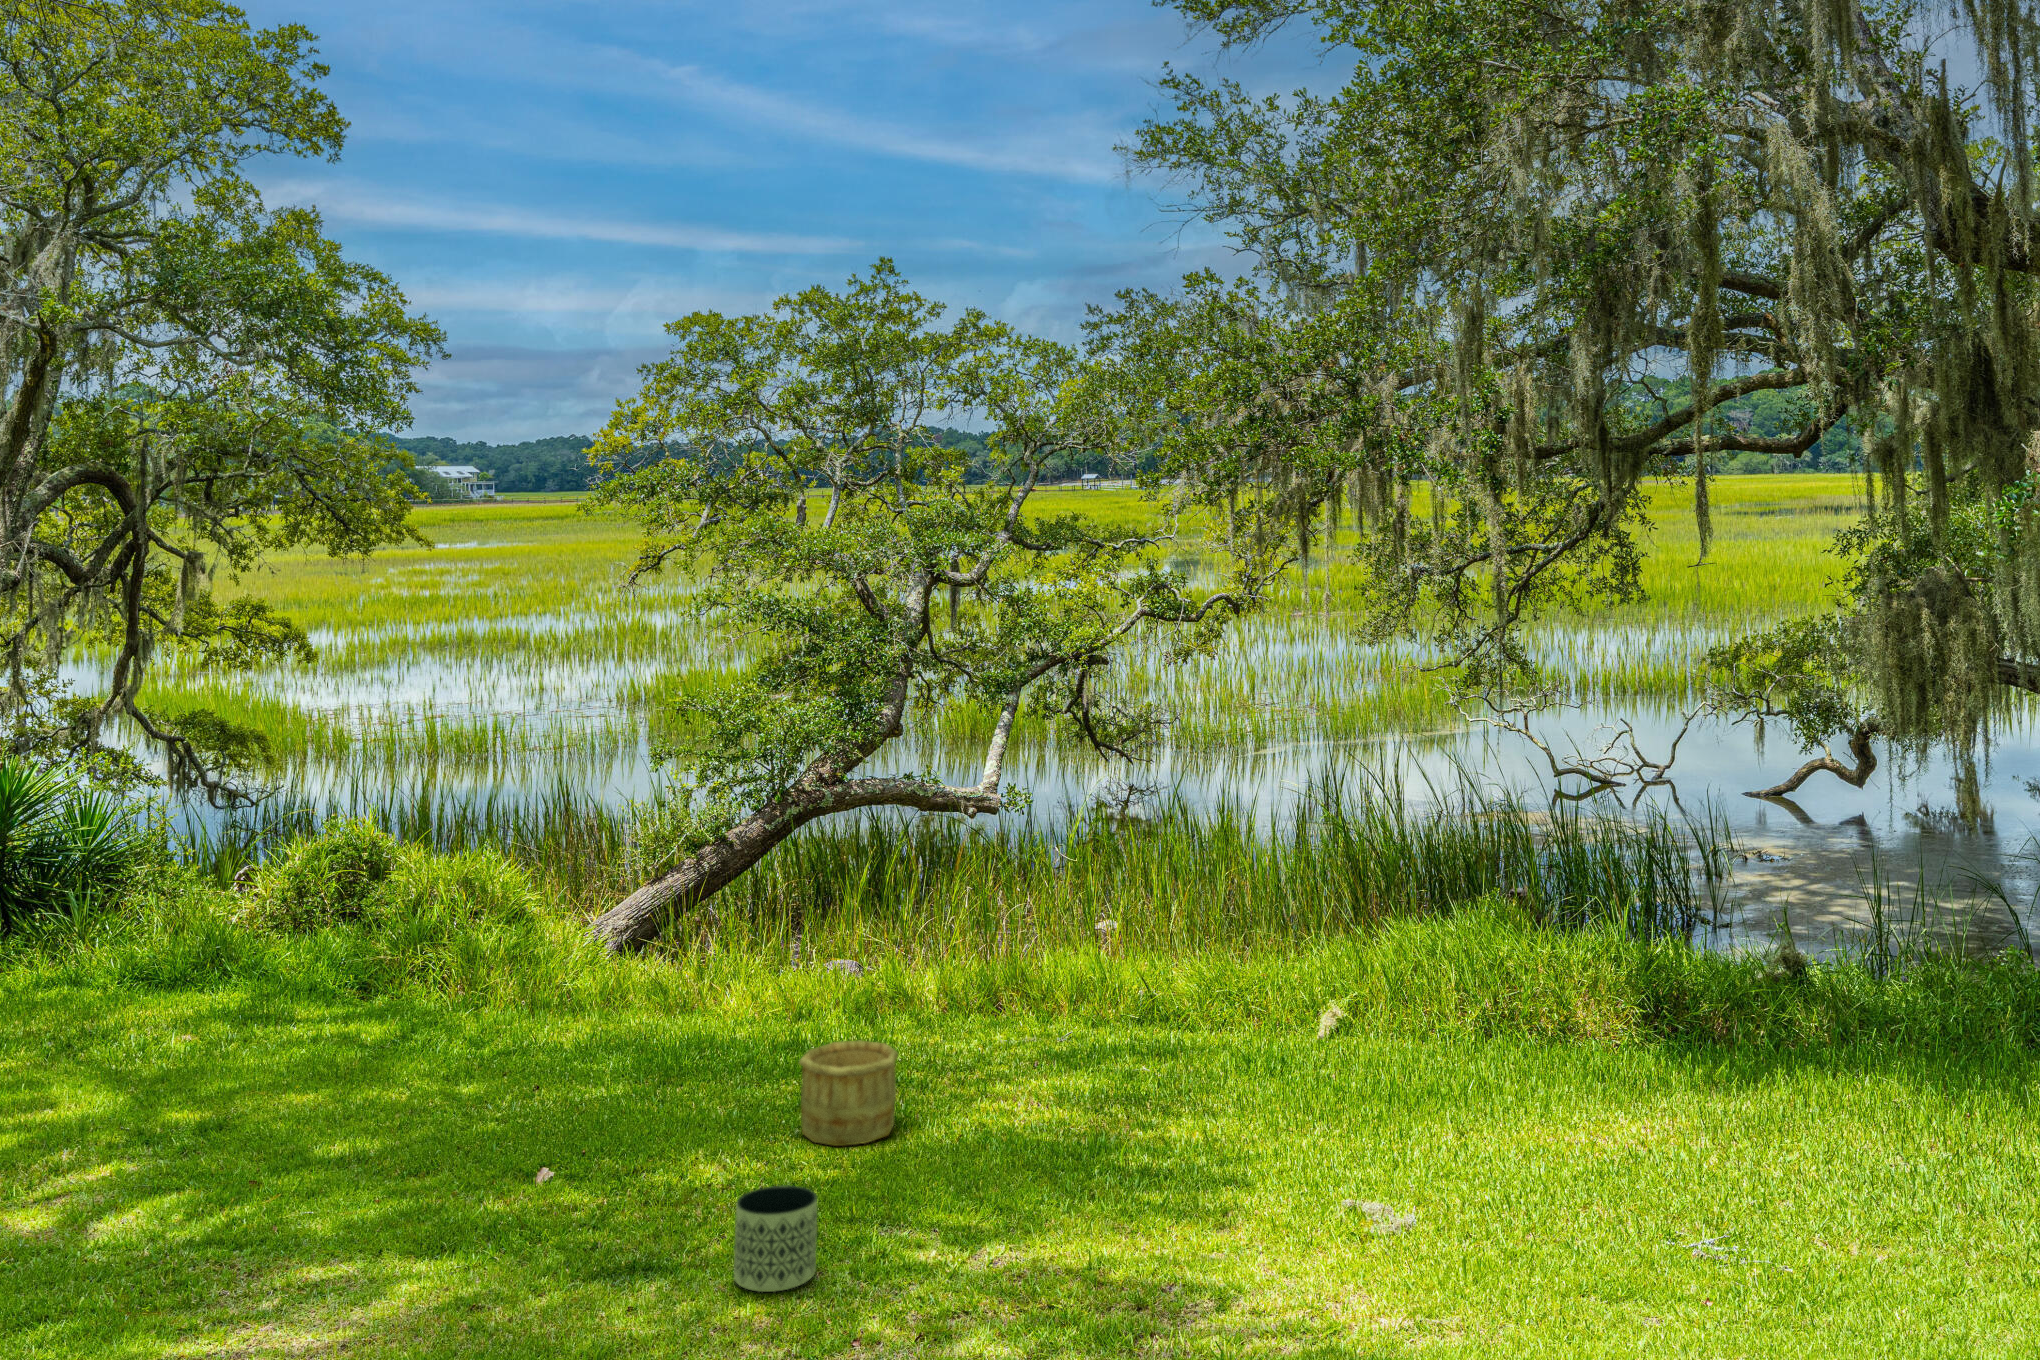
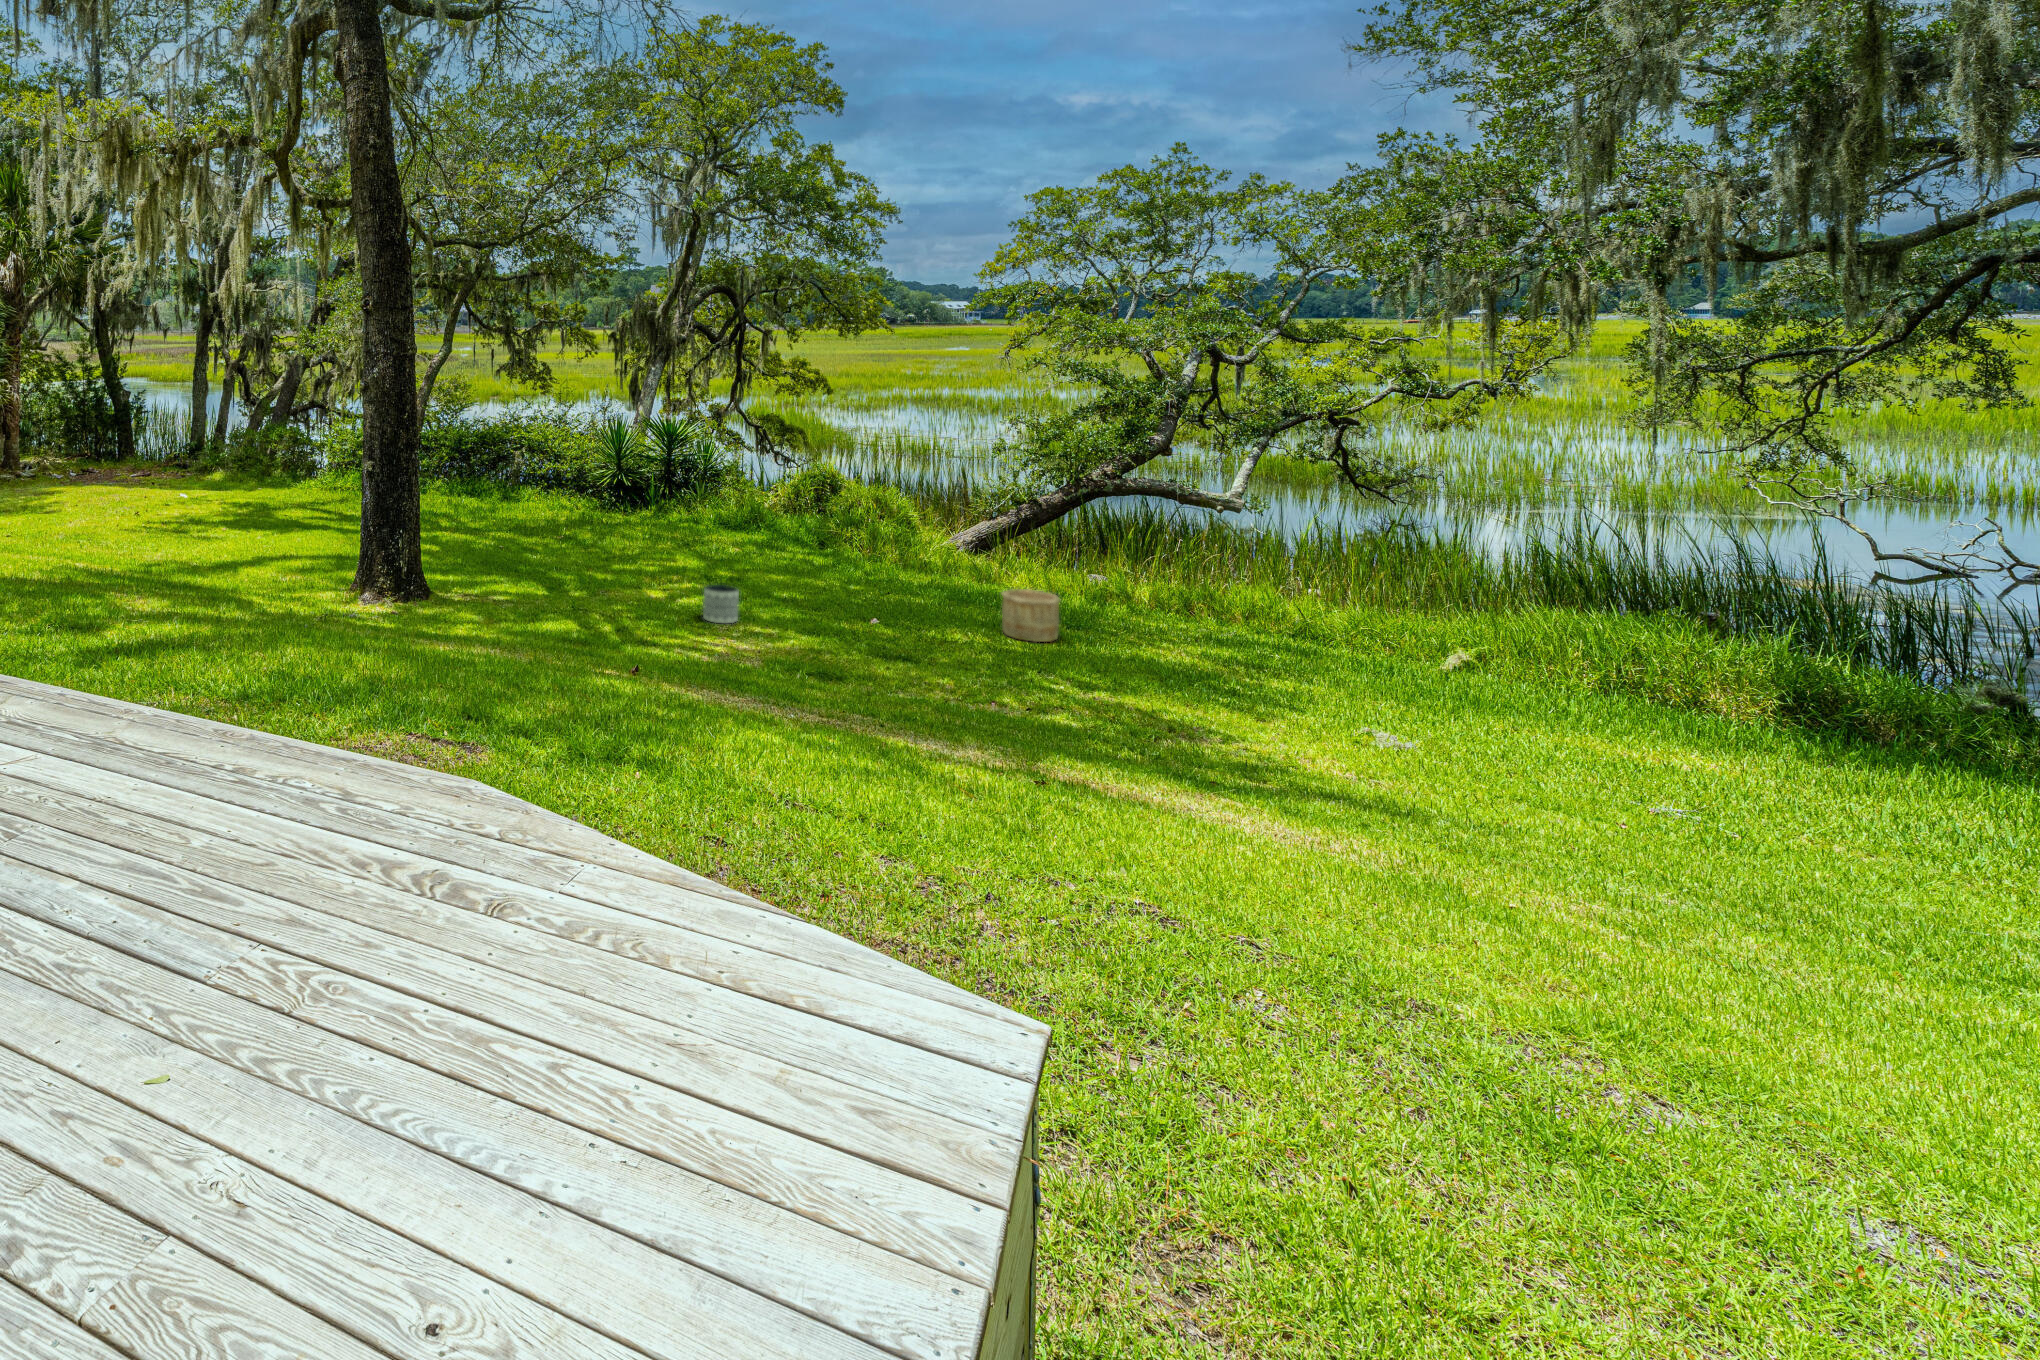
planter: present [734,1186,817,1292] -> present [703,585,739,623]

